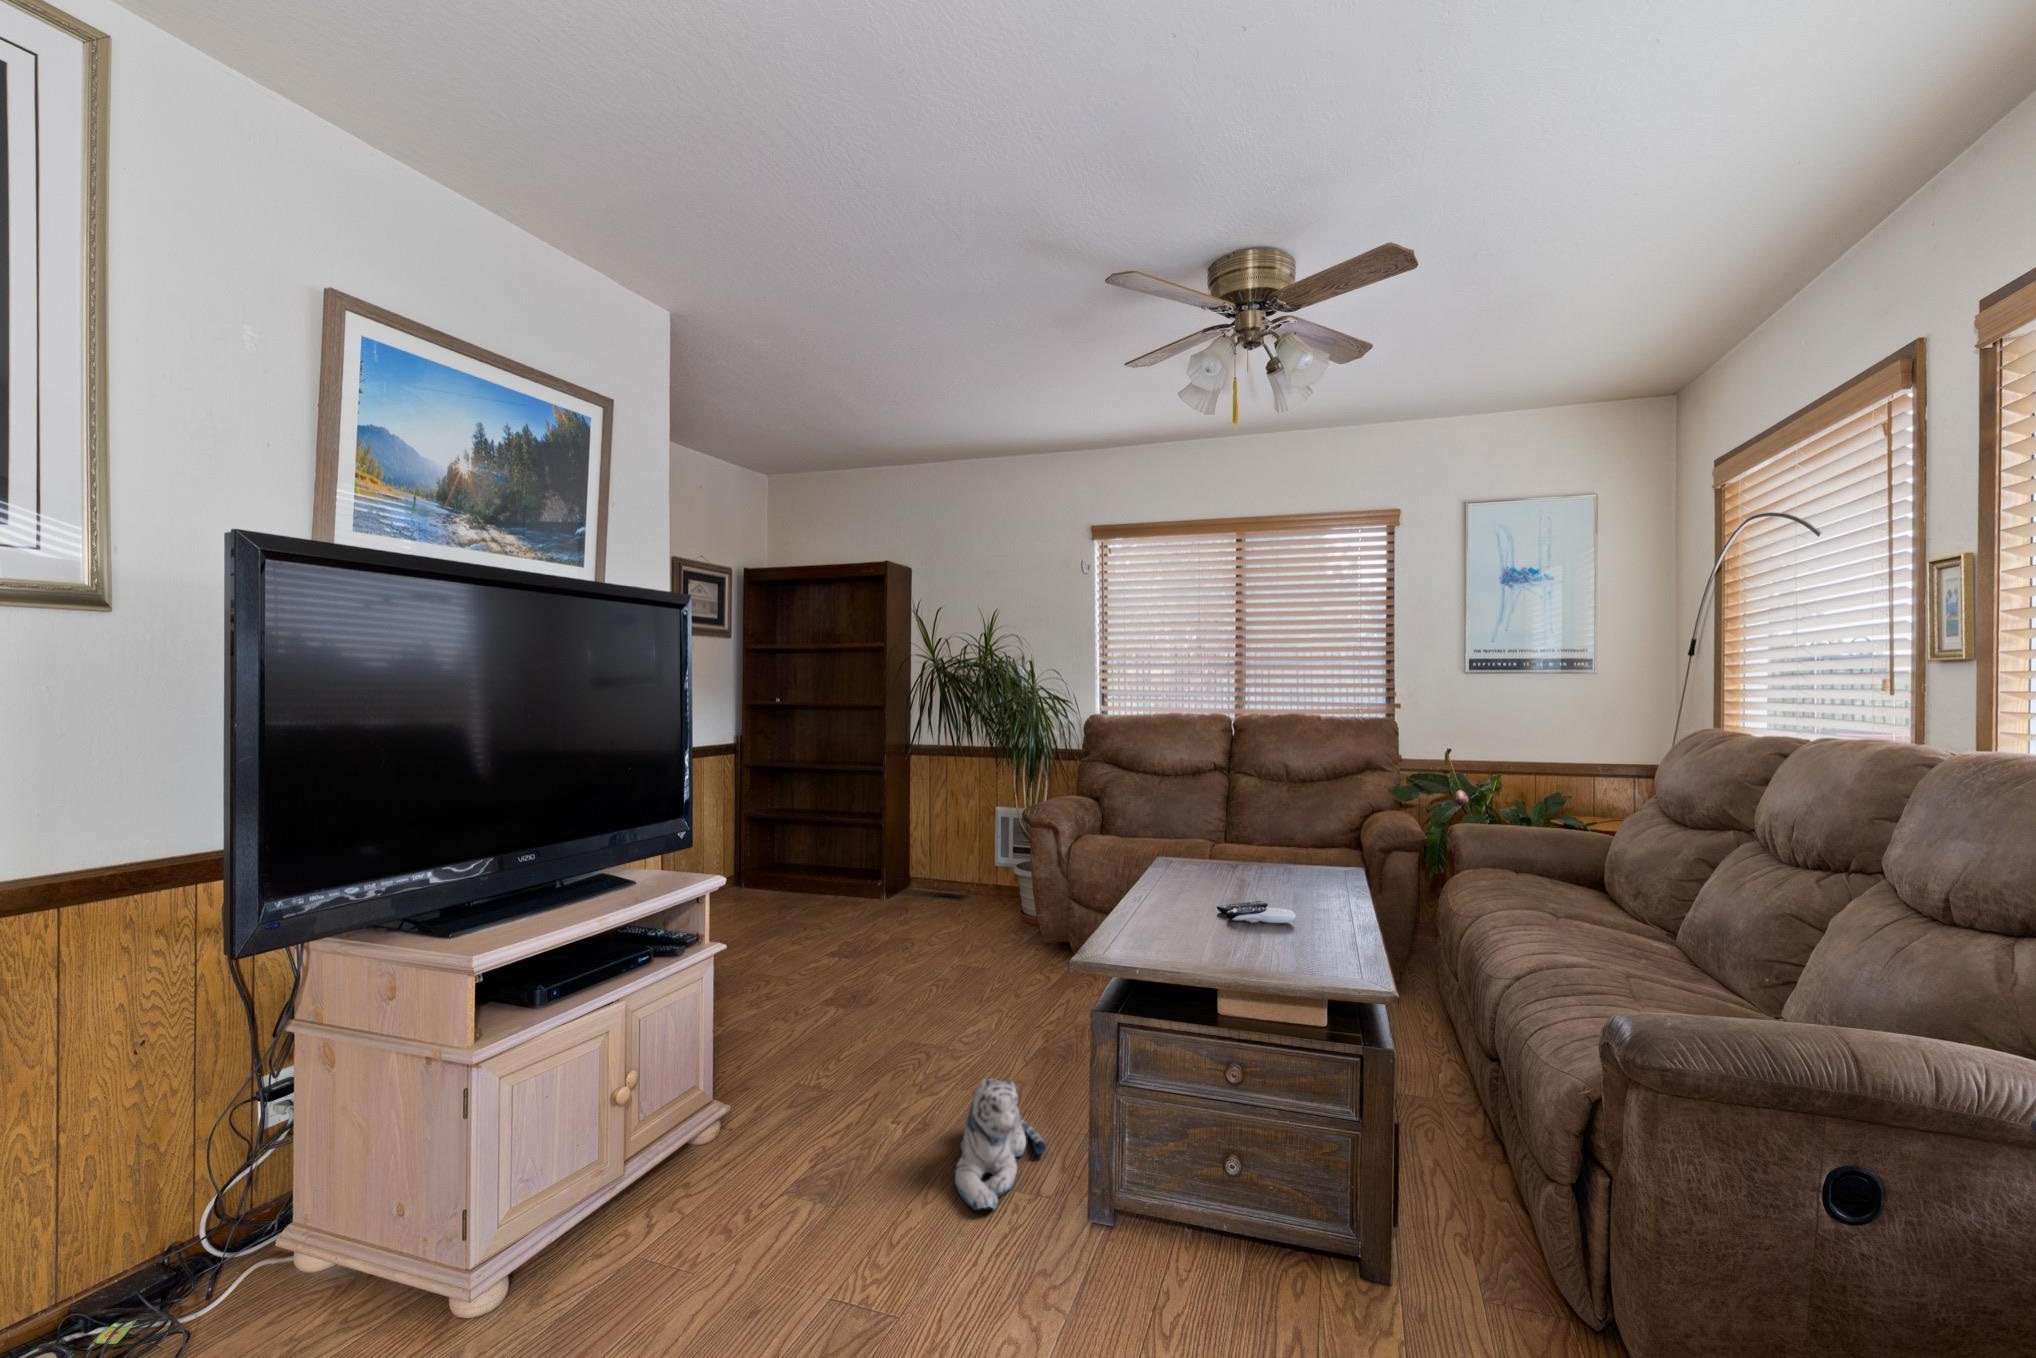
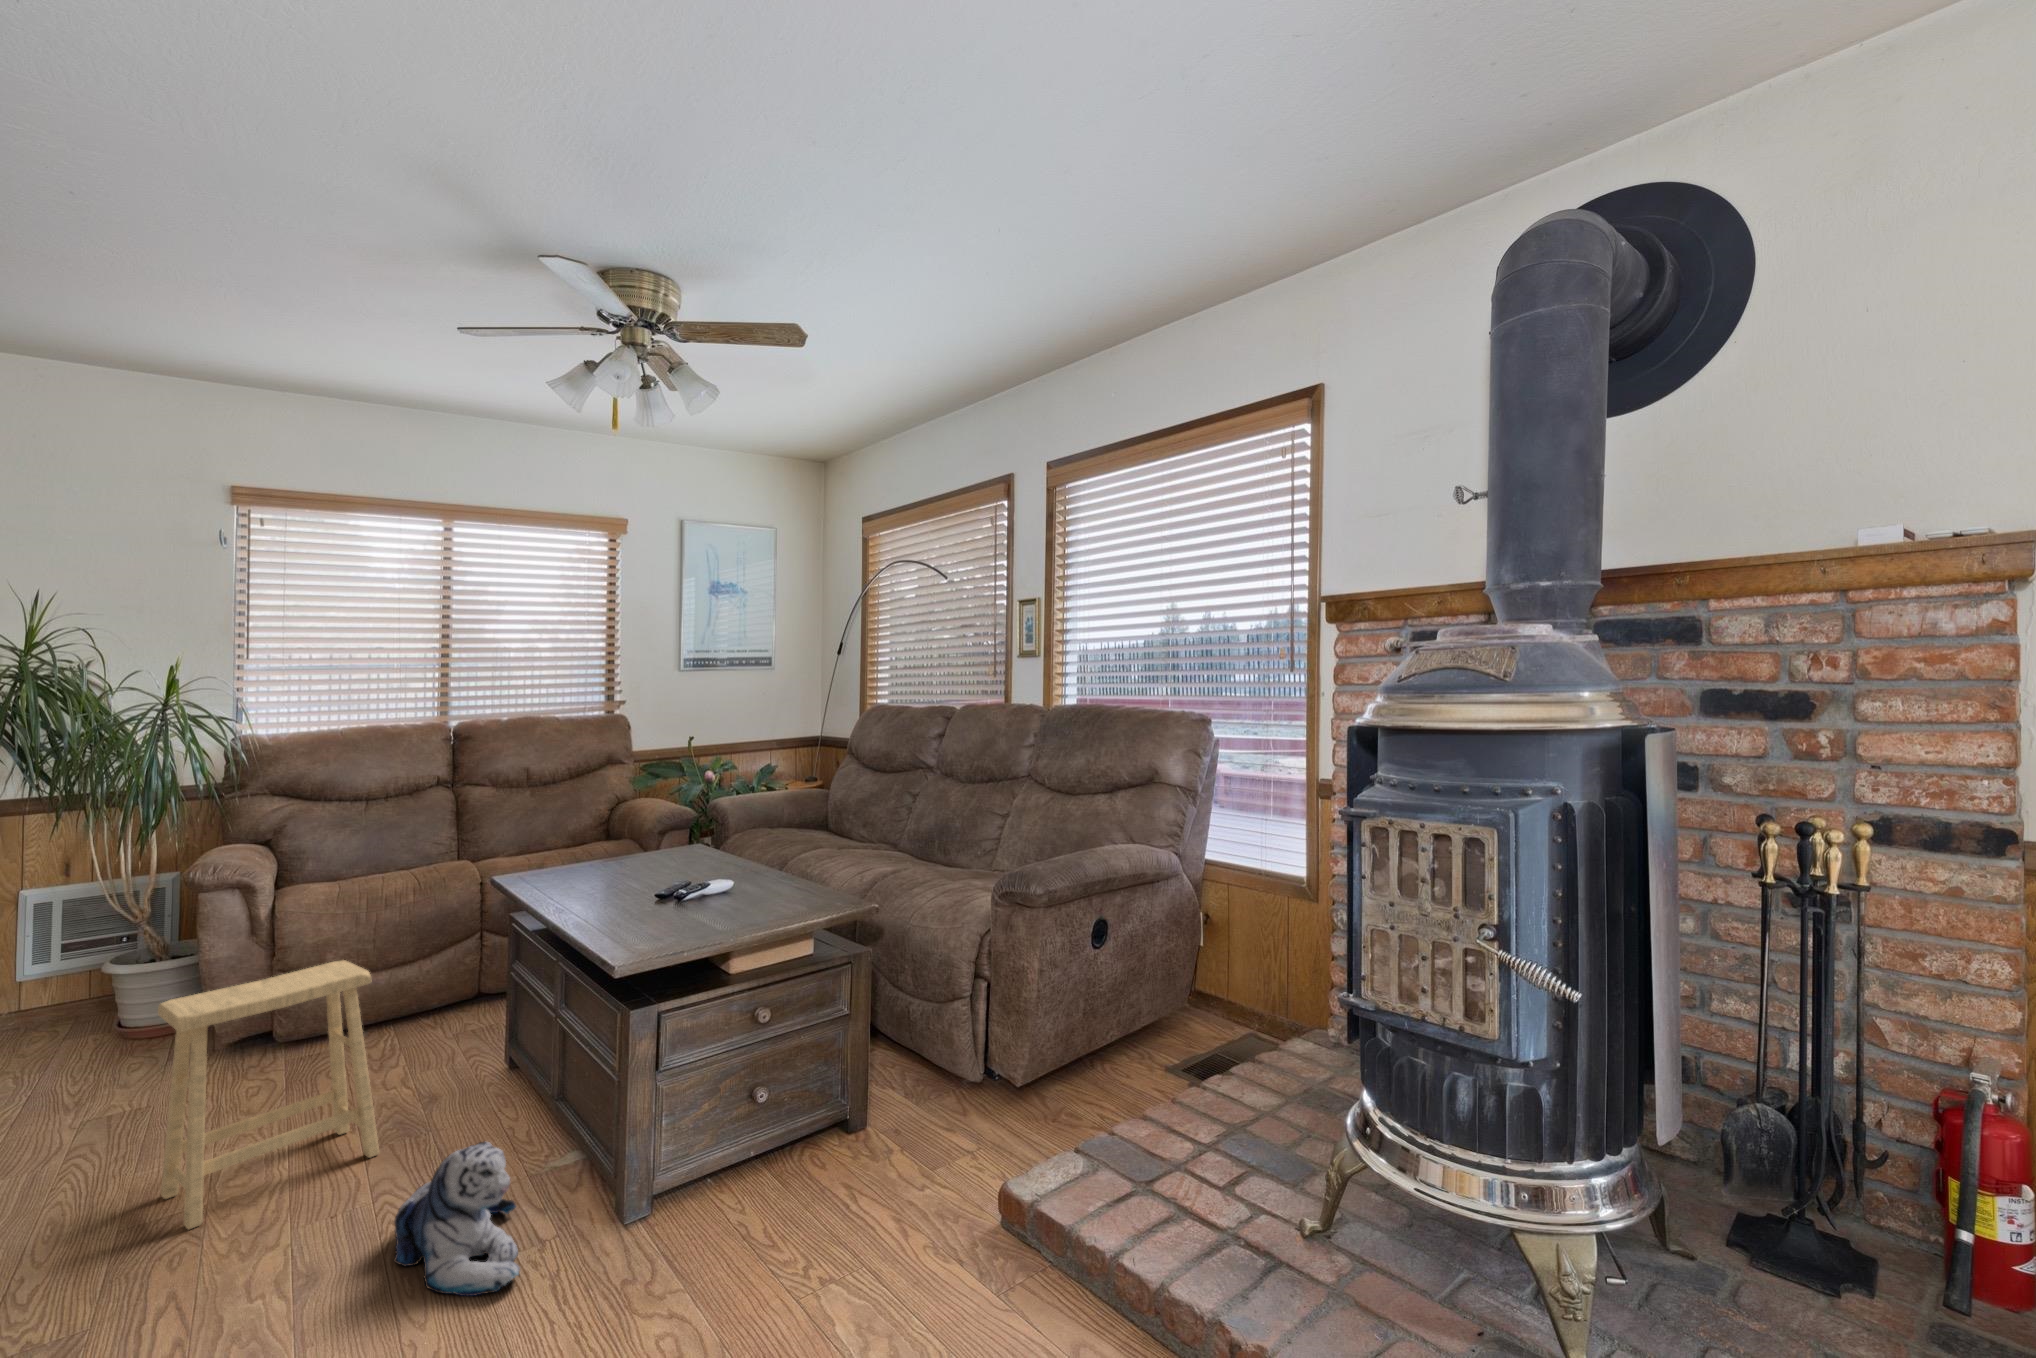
footstool: none [921,897,1037,1061] -> present [158,960,379,1229]

